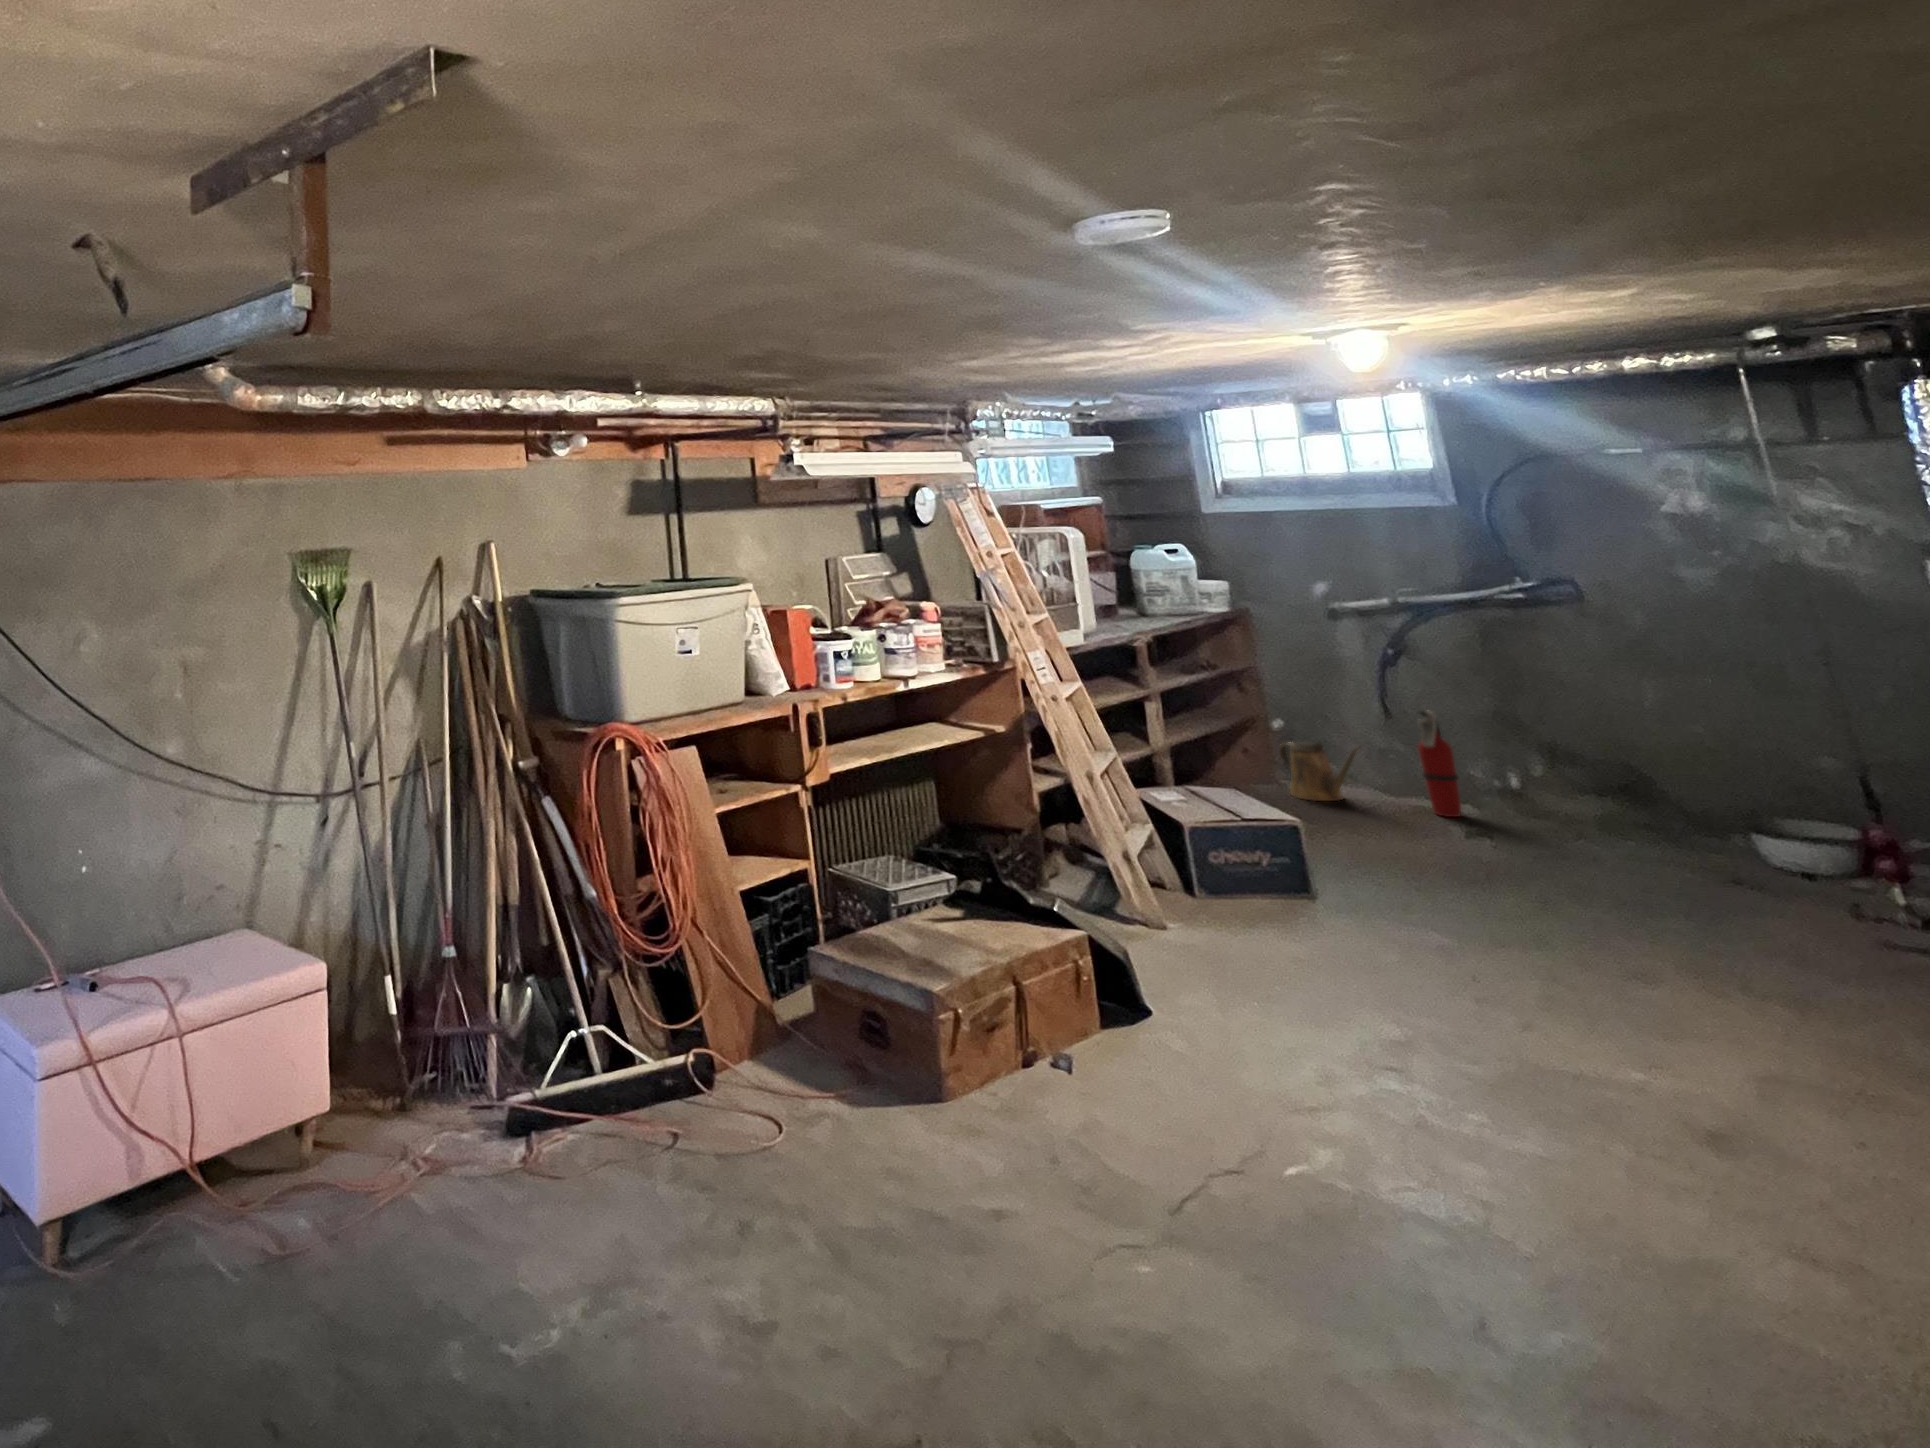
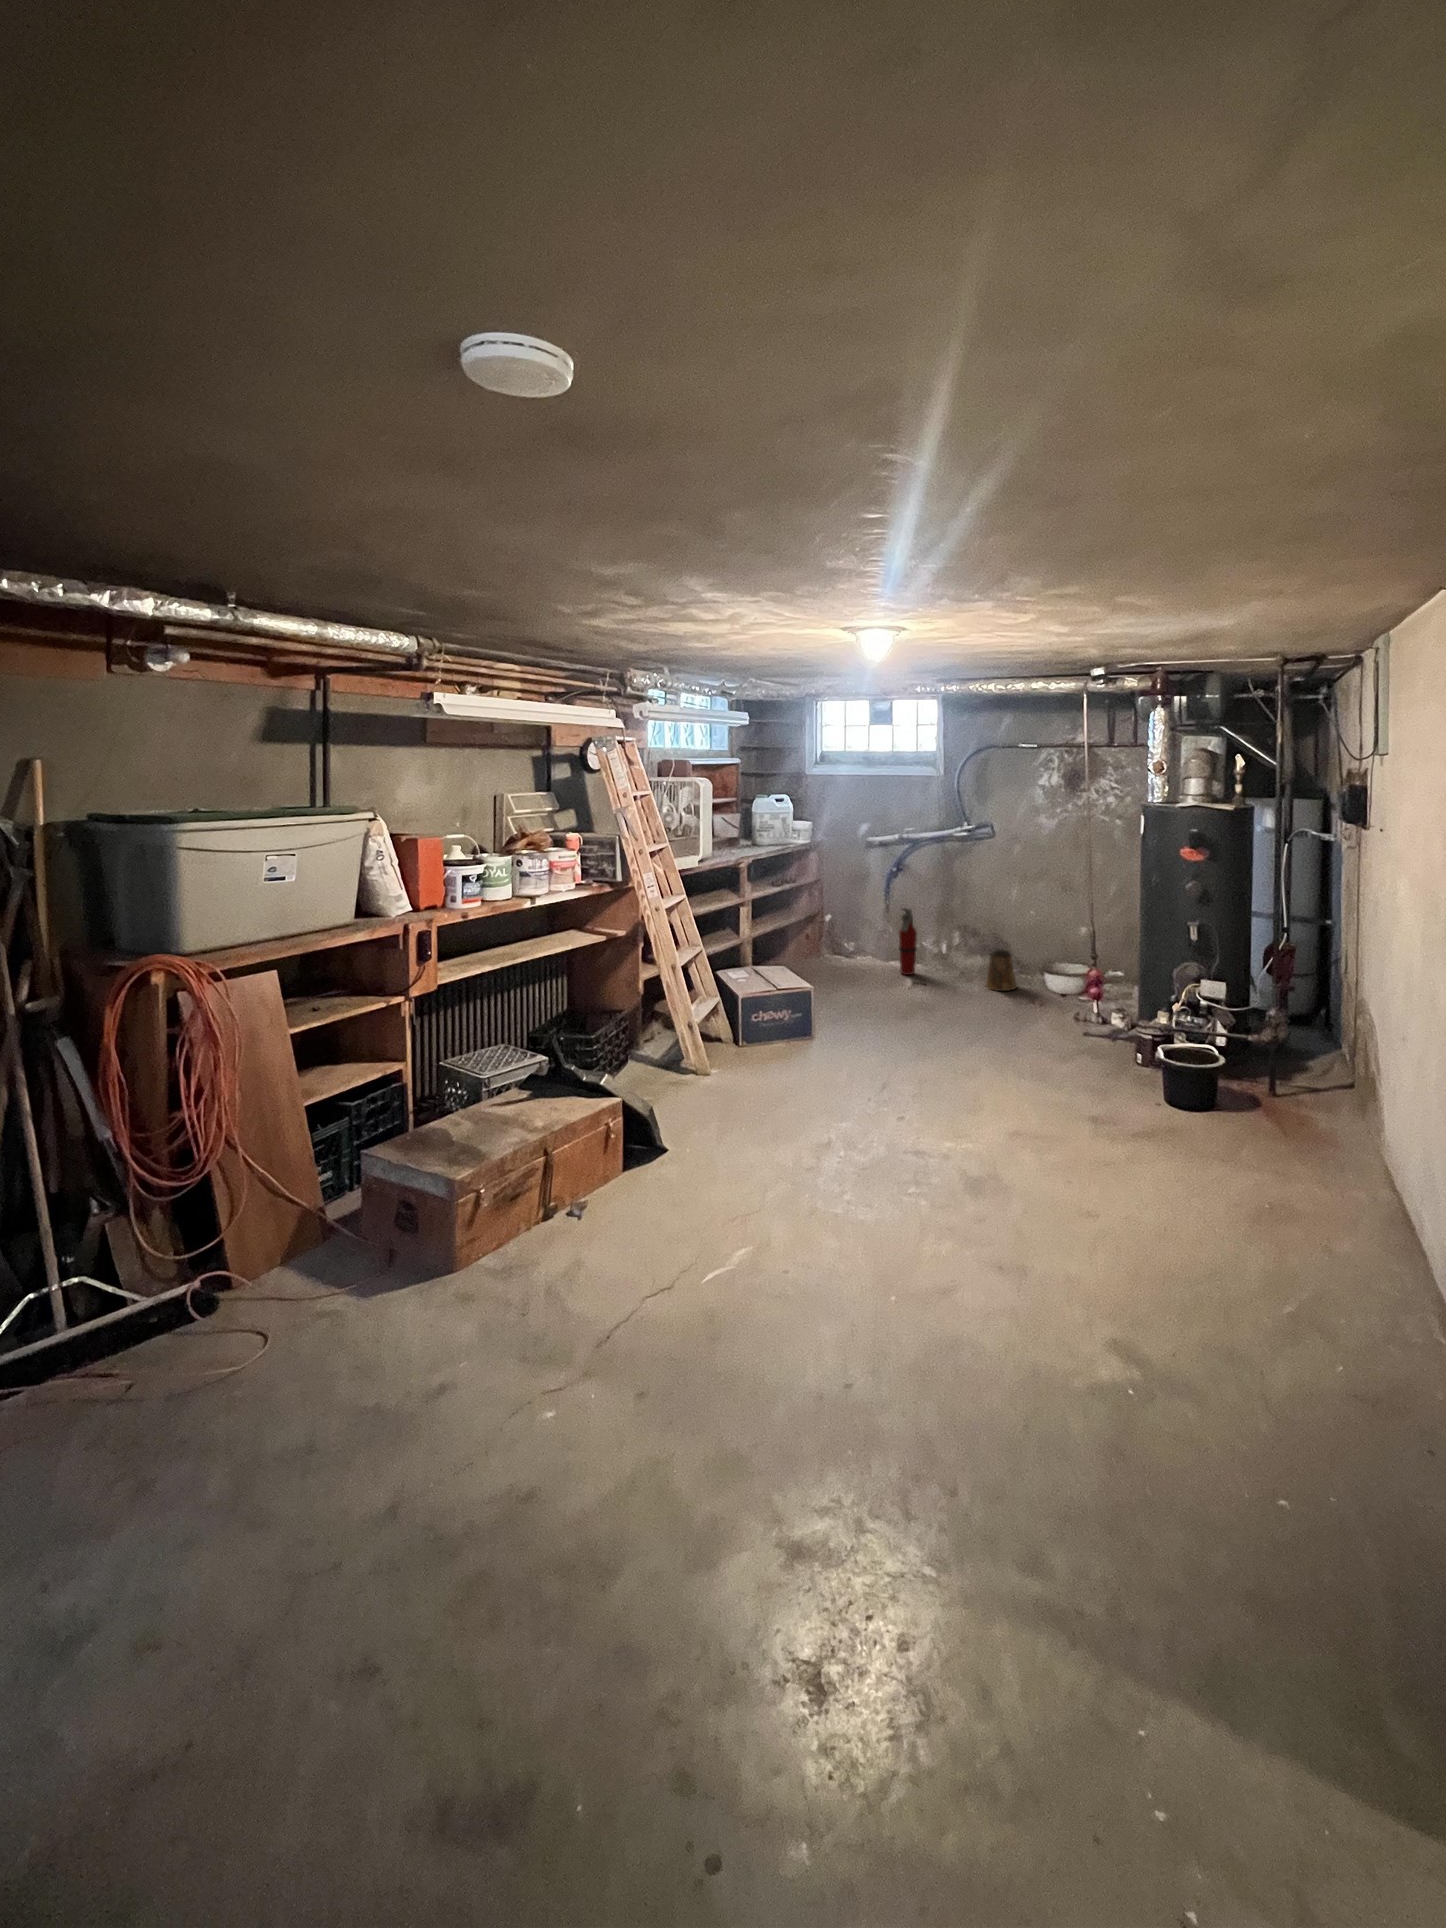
watering can: present [1279,742,1361,801] -> present [985,949,1017,991]

